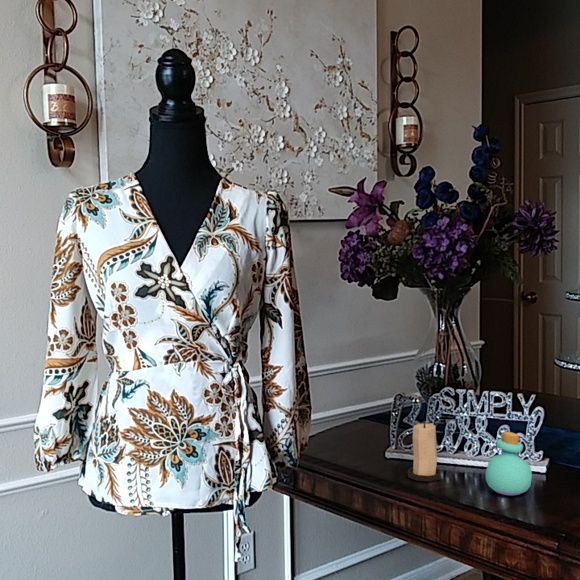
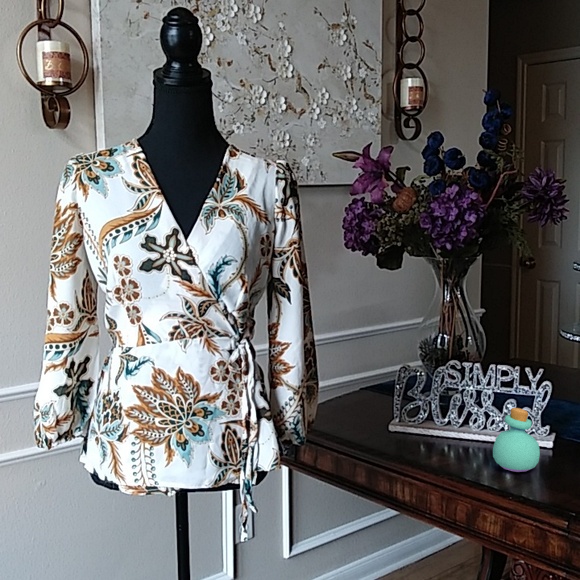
candle: present [408,421,441,482] -> none [413,394,446,456]

